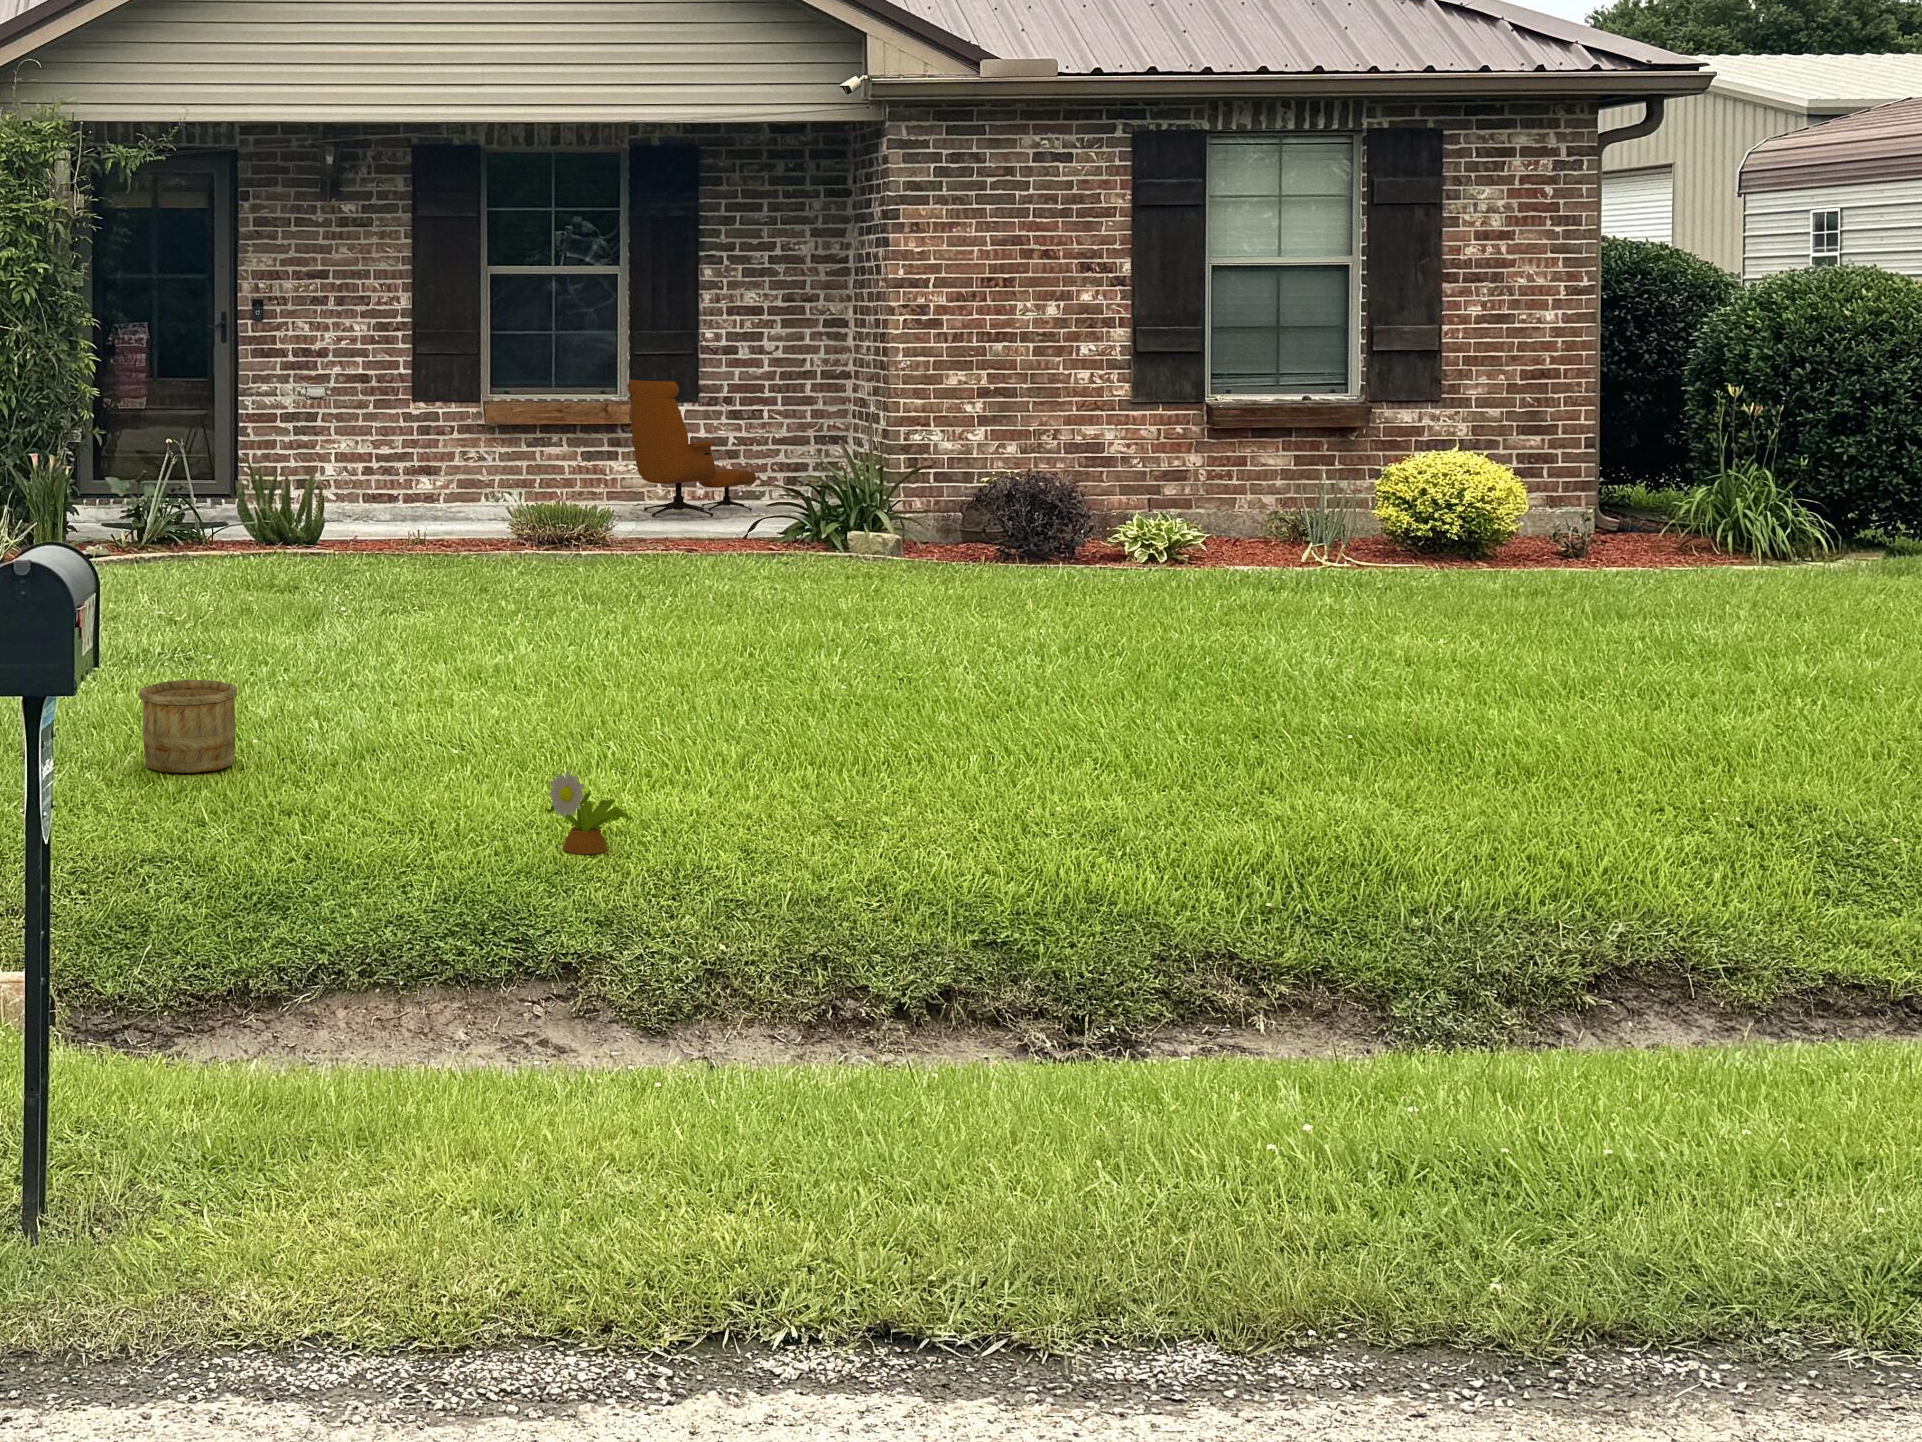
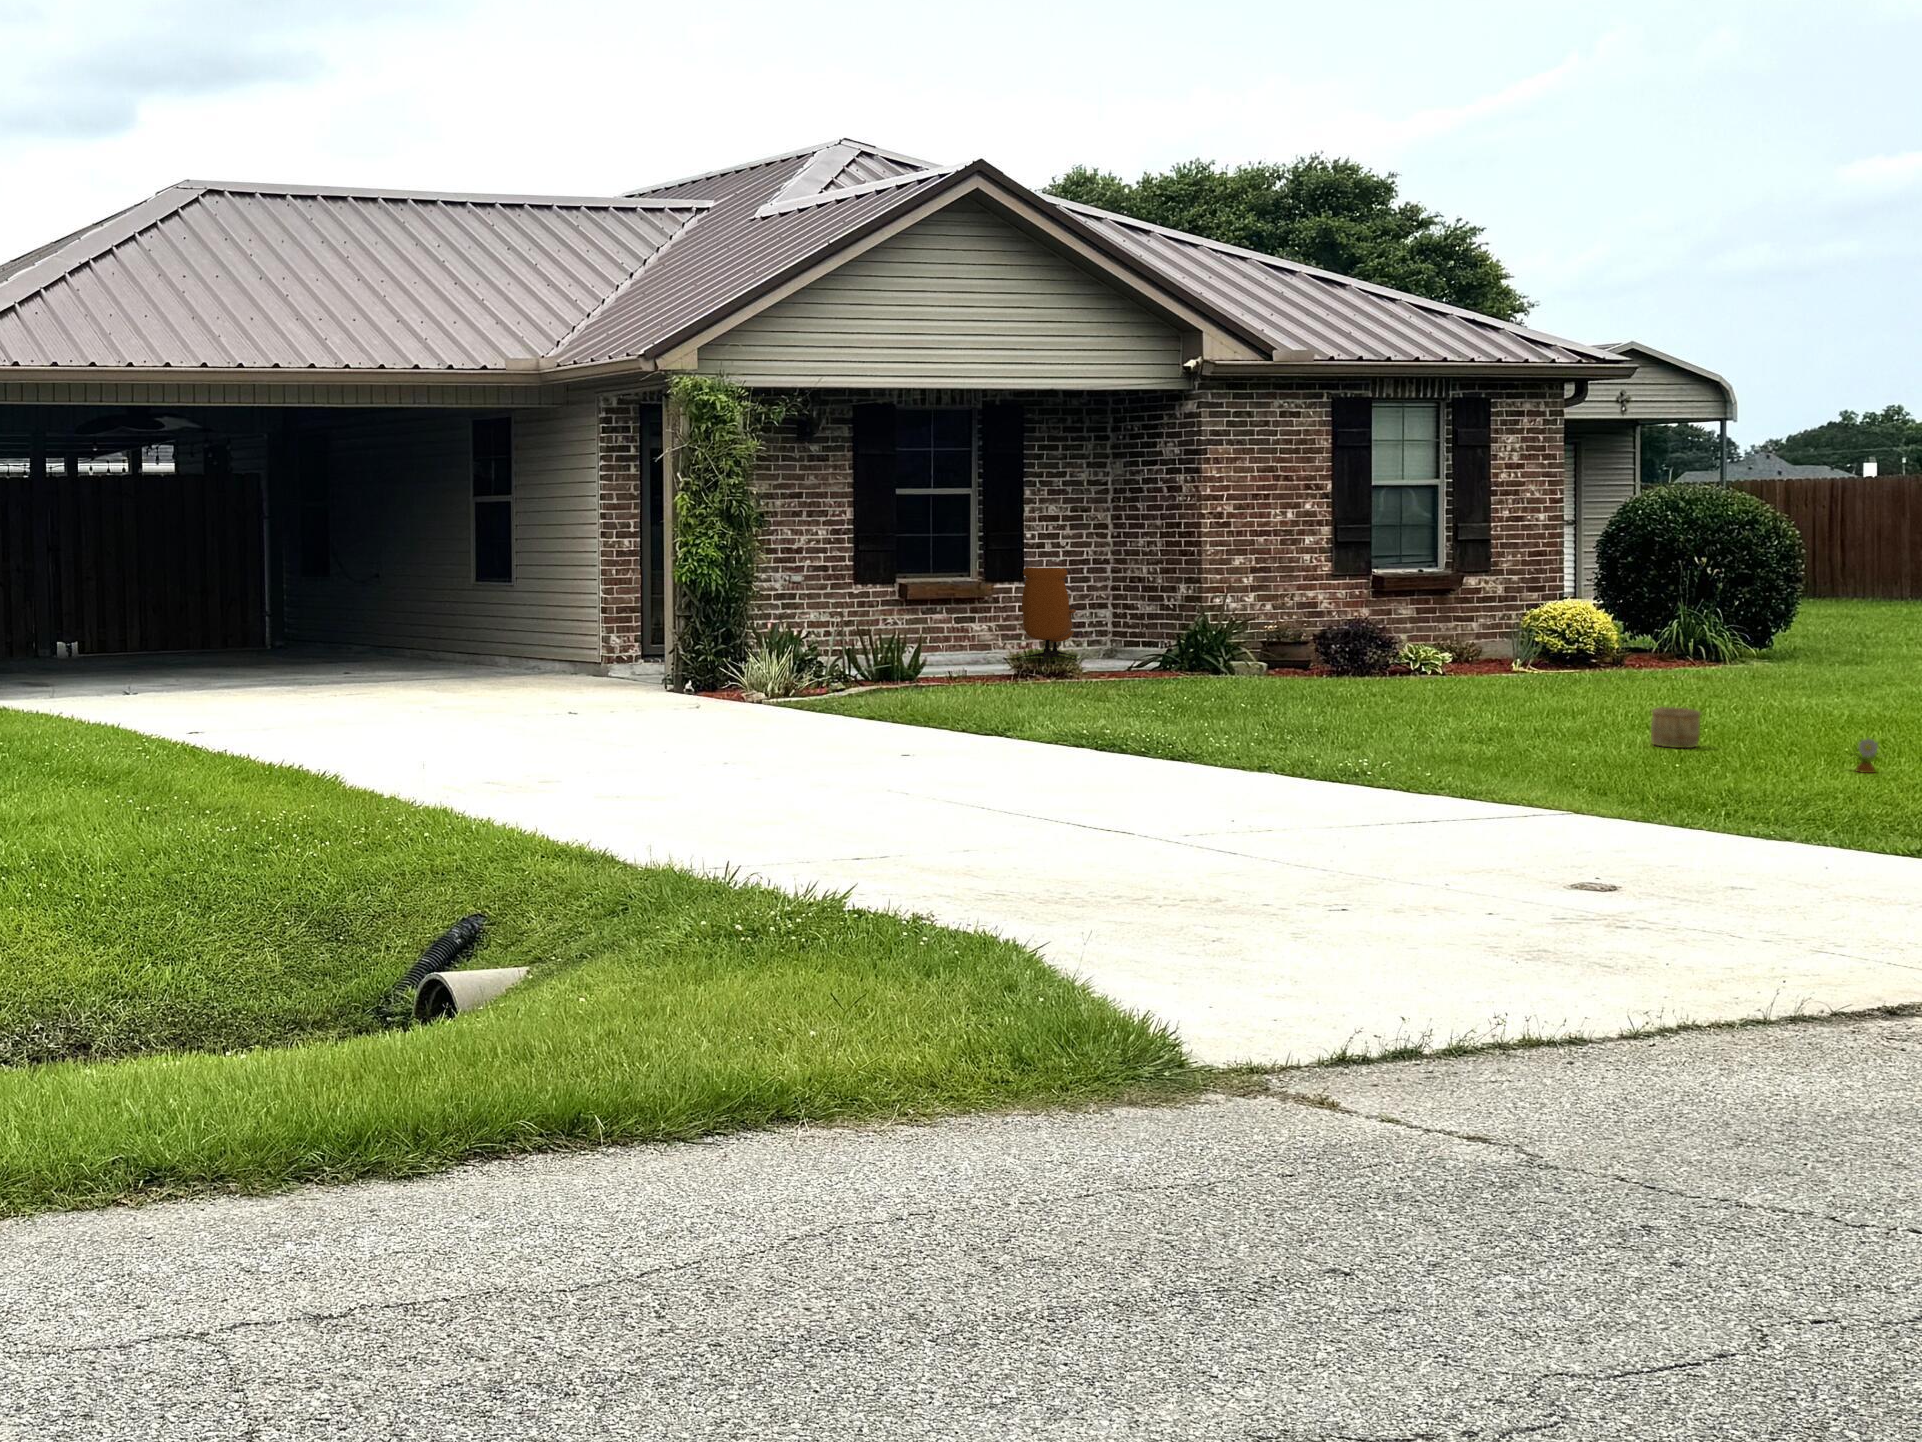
wooden bucket: present [139,680,237,773] -> present [1651,707,1701,748]
decorative plant: present [546,770,630,854] -> present [1850,739,1884,773]

